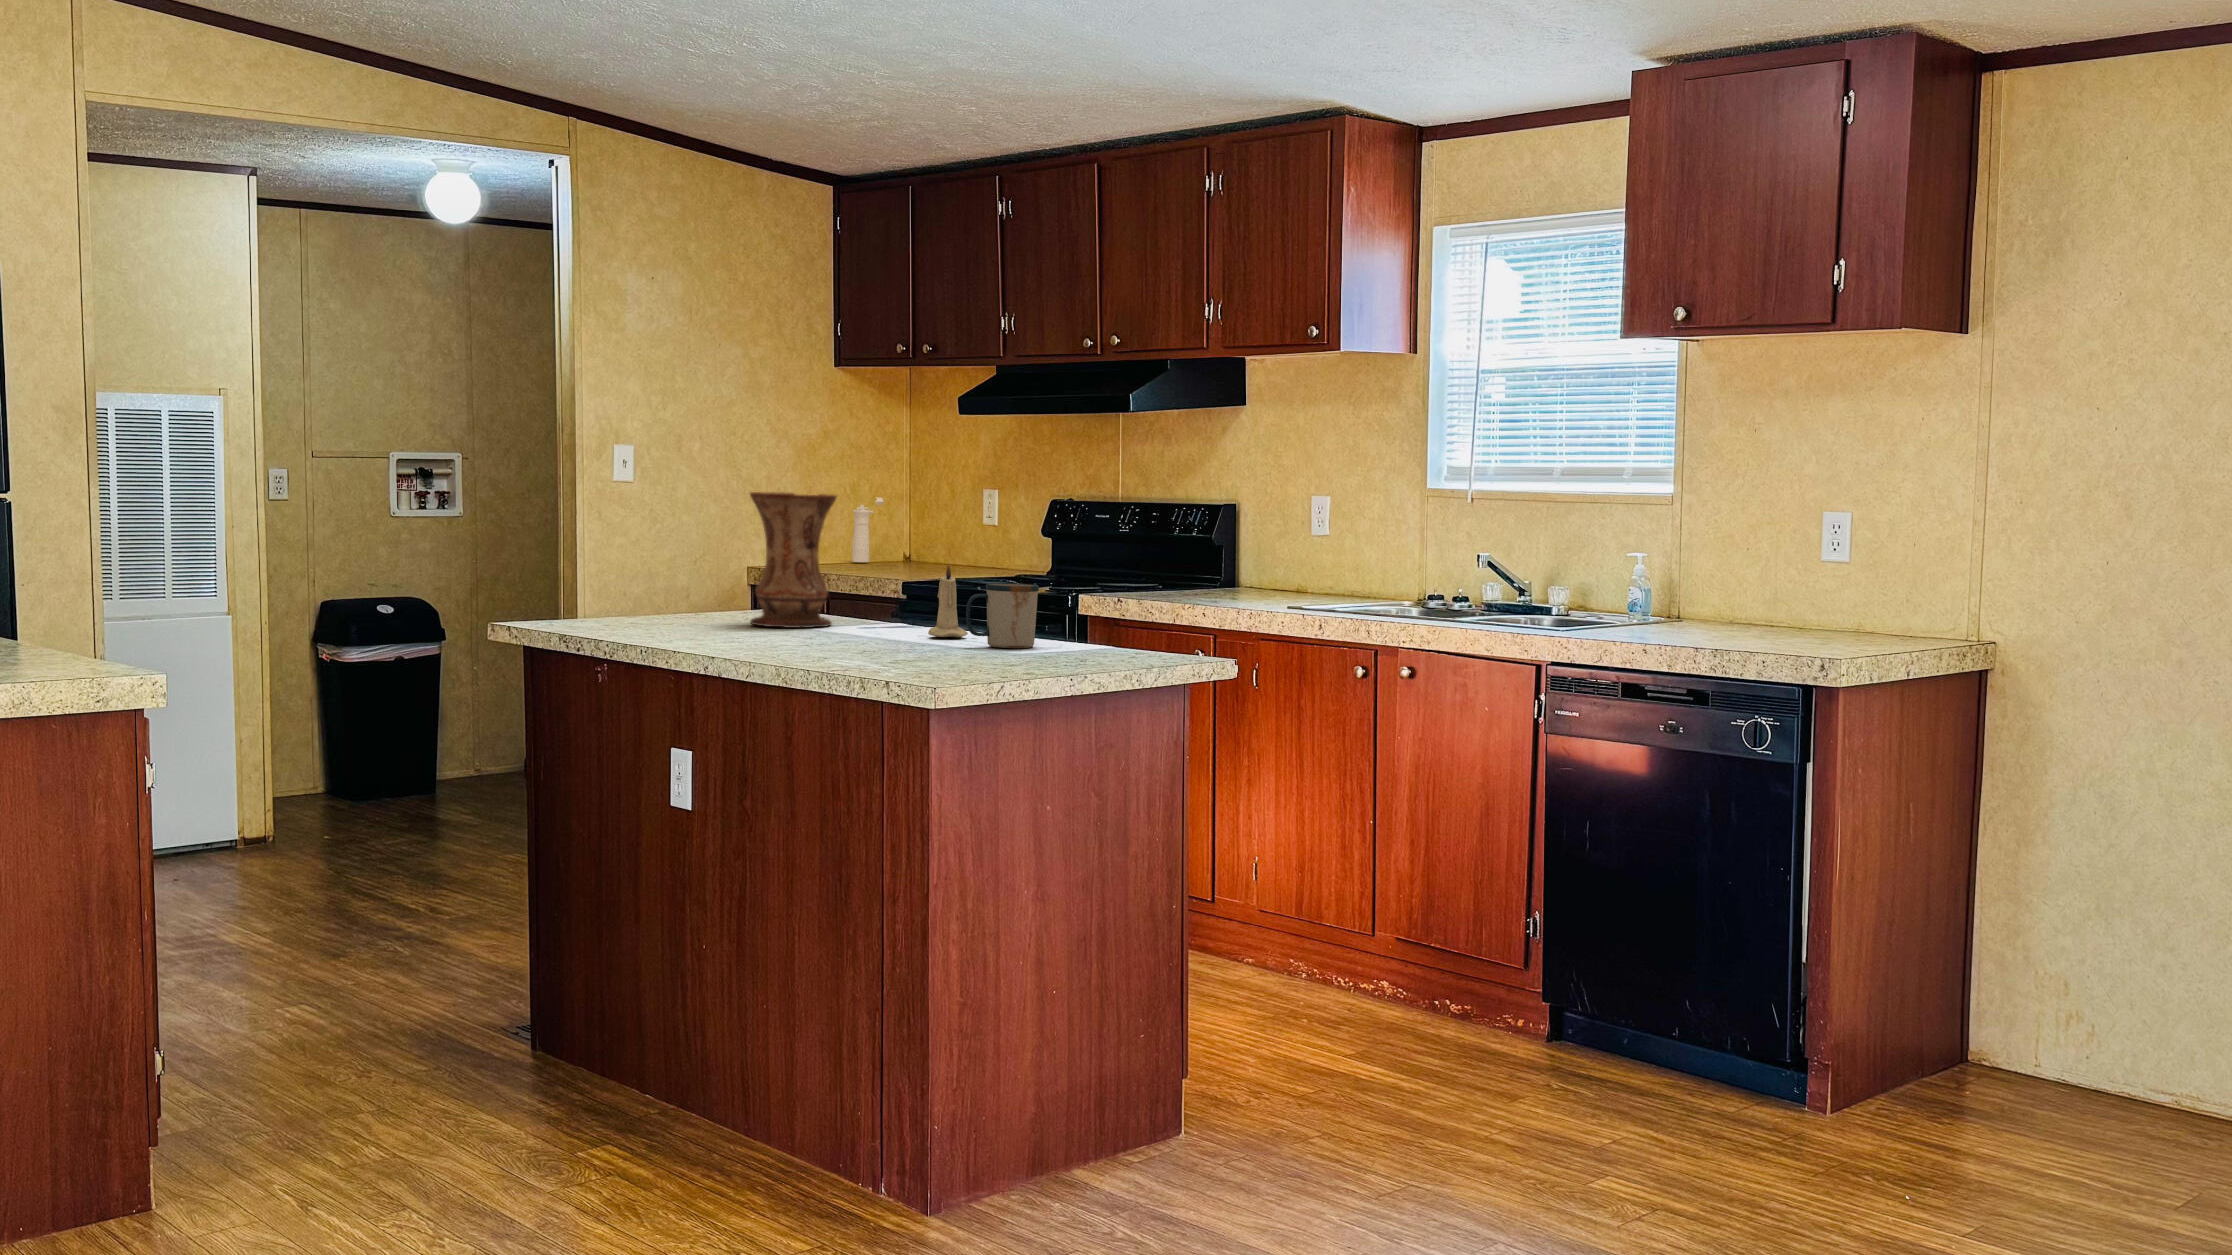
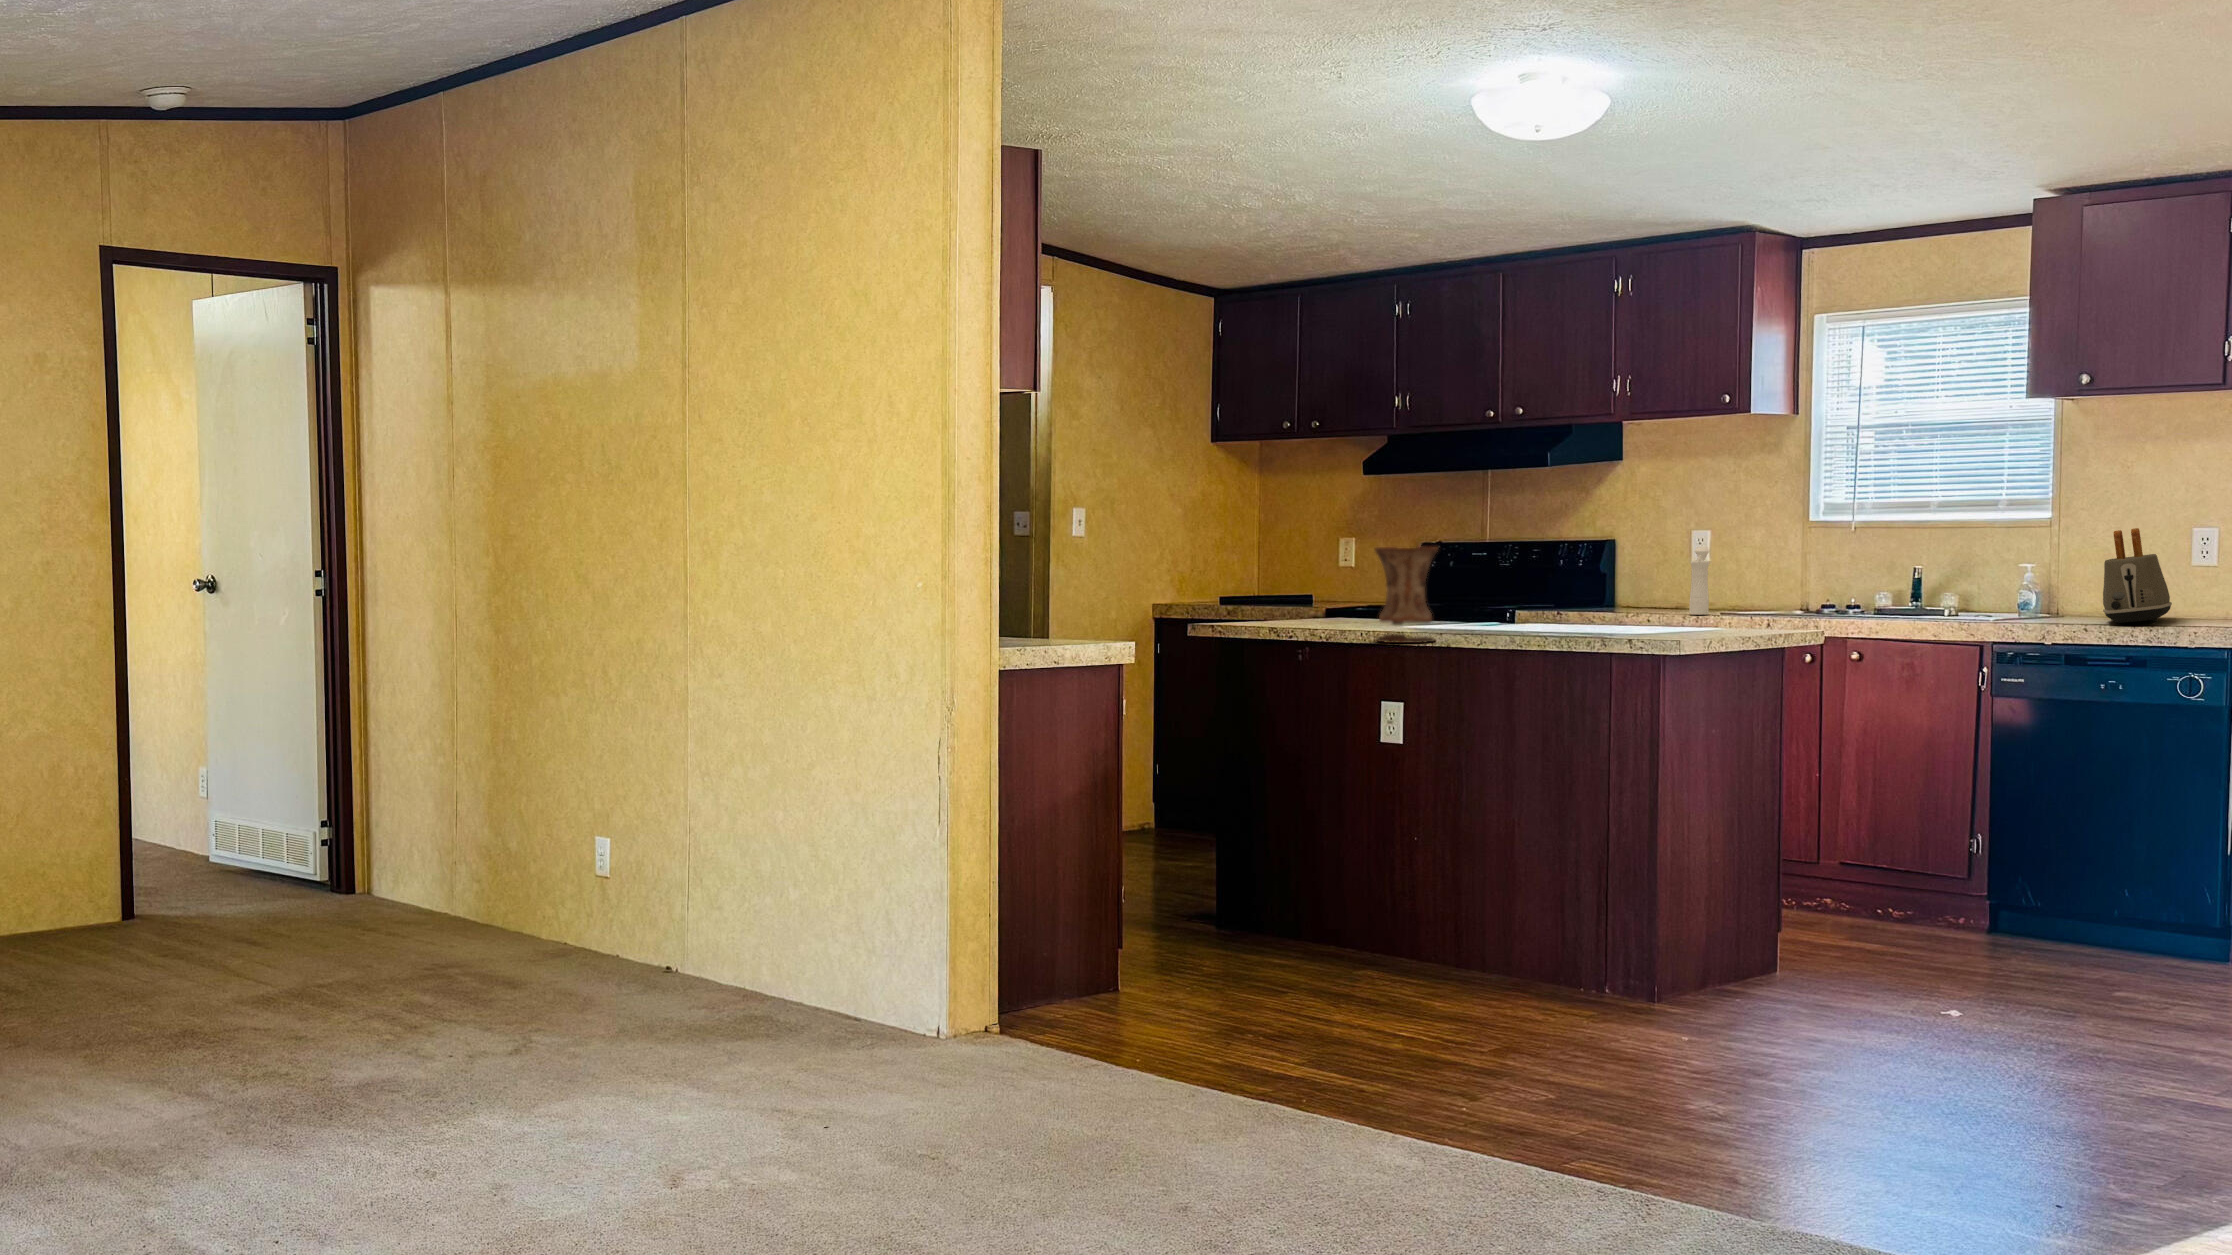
pepper mill: present [852,498,884,562] -> present [1689,547,1710,615]
toaster: none [1696,510,1781,636] -> present [2103,528,2172,624]
candle: present [928,563,968,637] -> none [1537,591,1568,644]
mug: present [966,583,1039,648] -> none [1592,604,1643,649]

